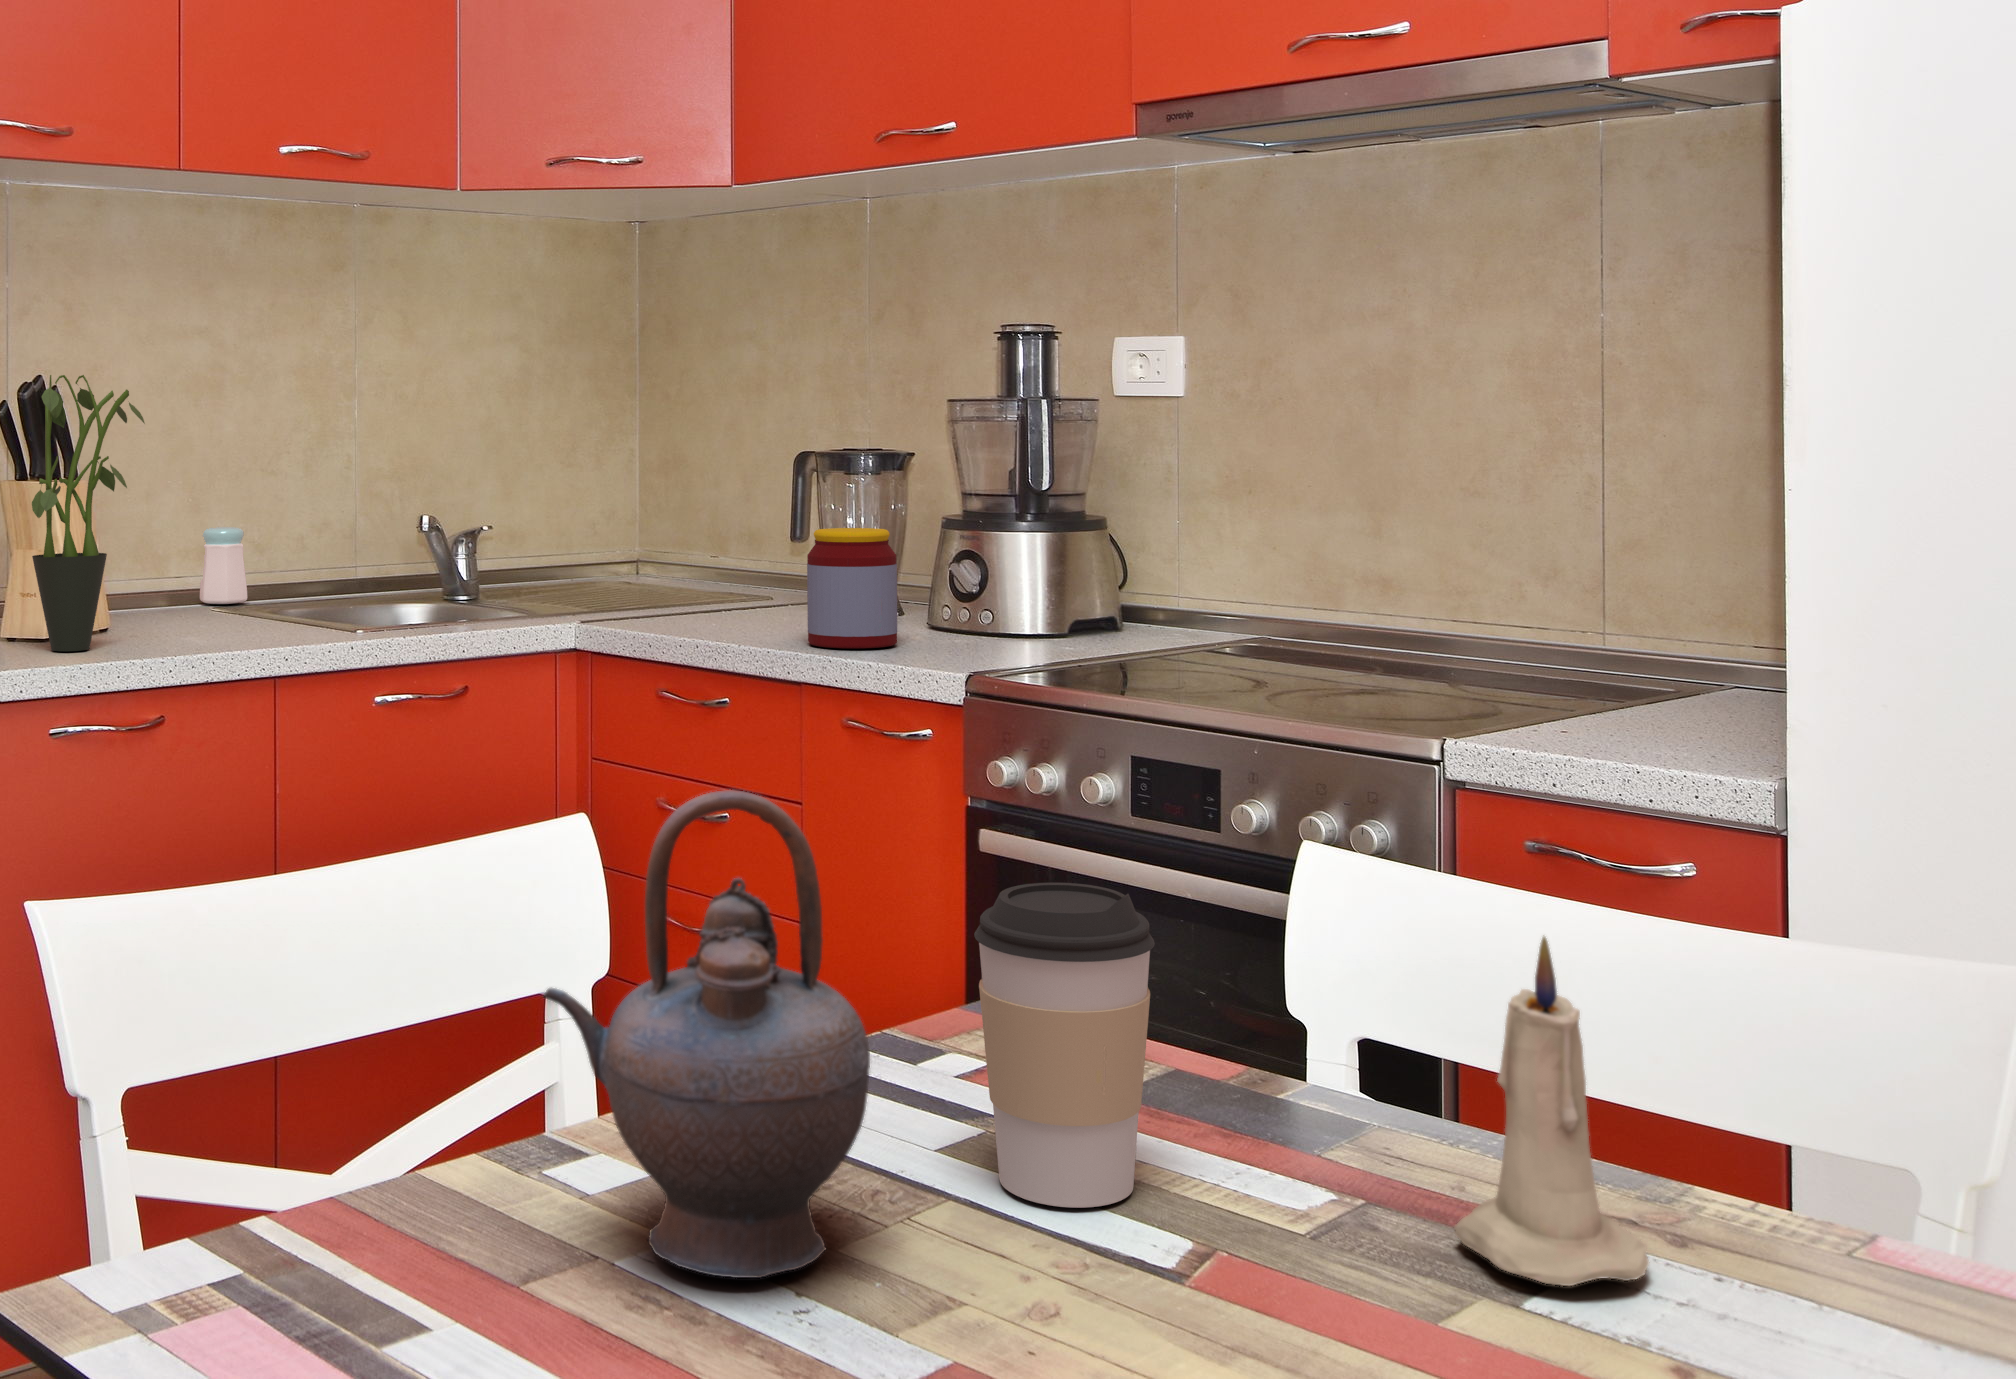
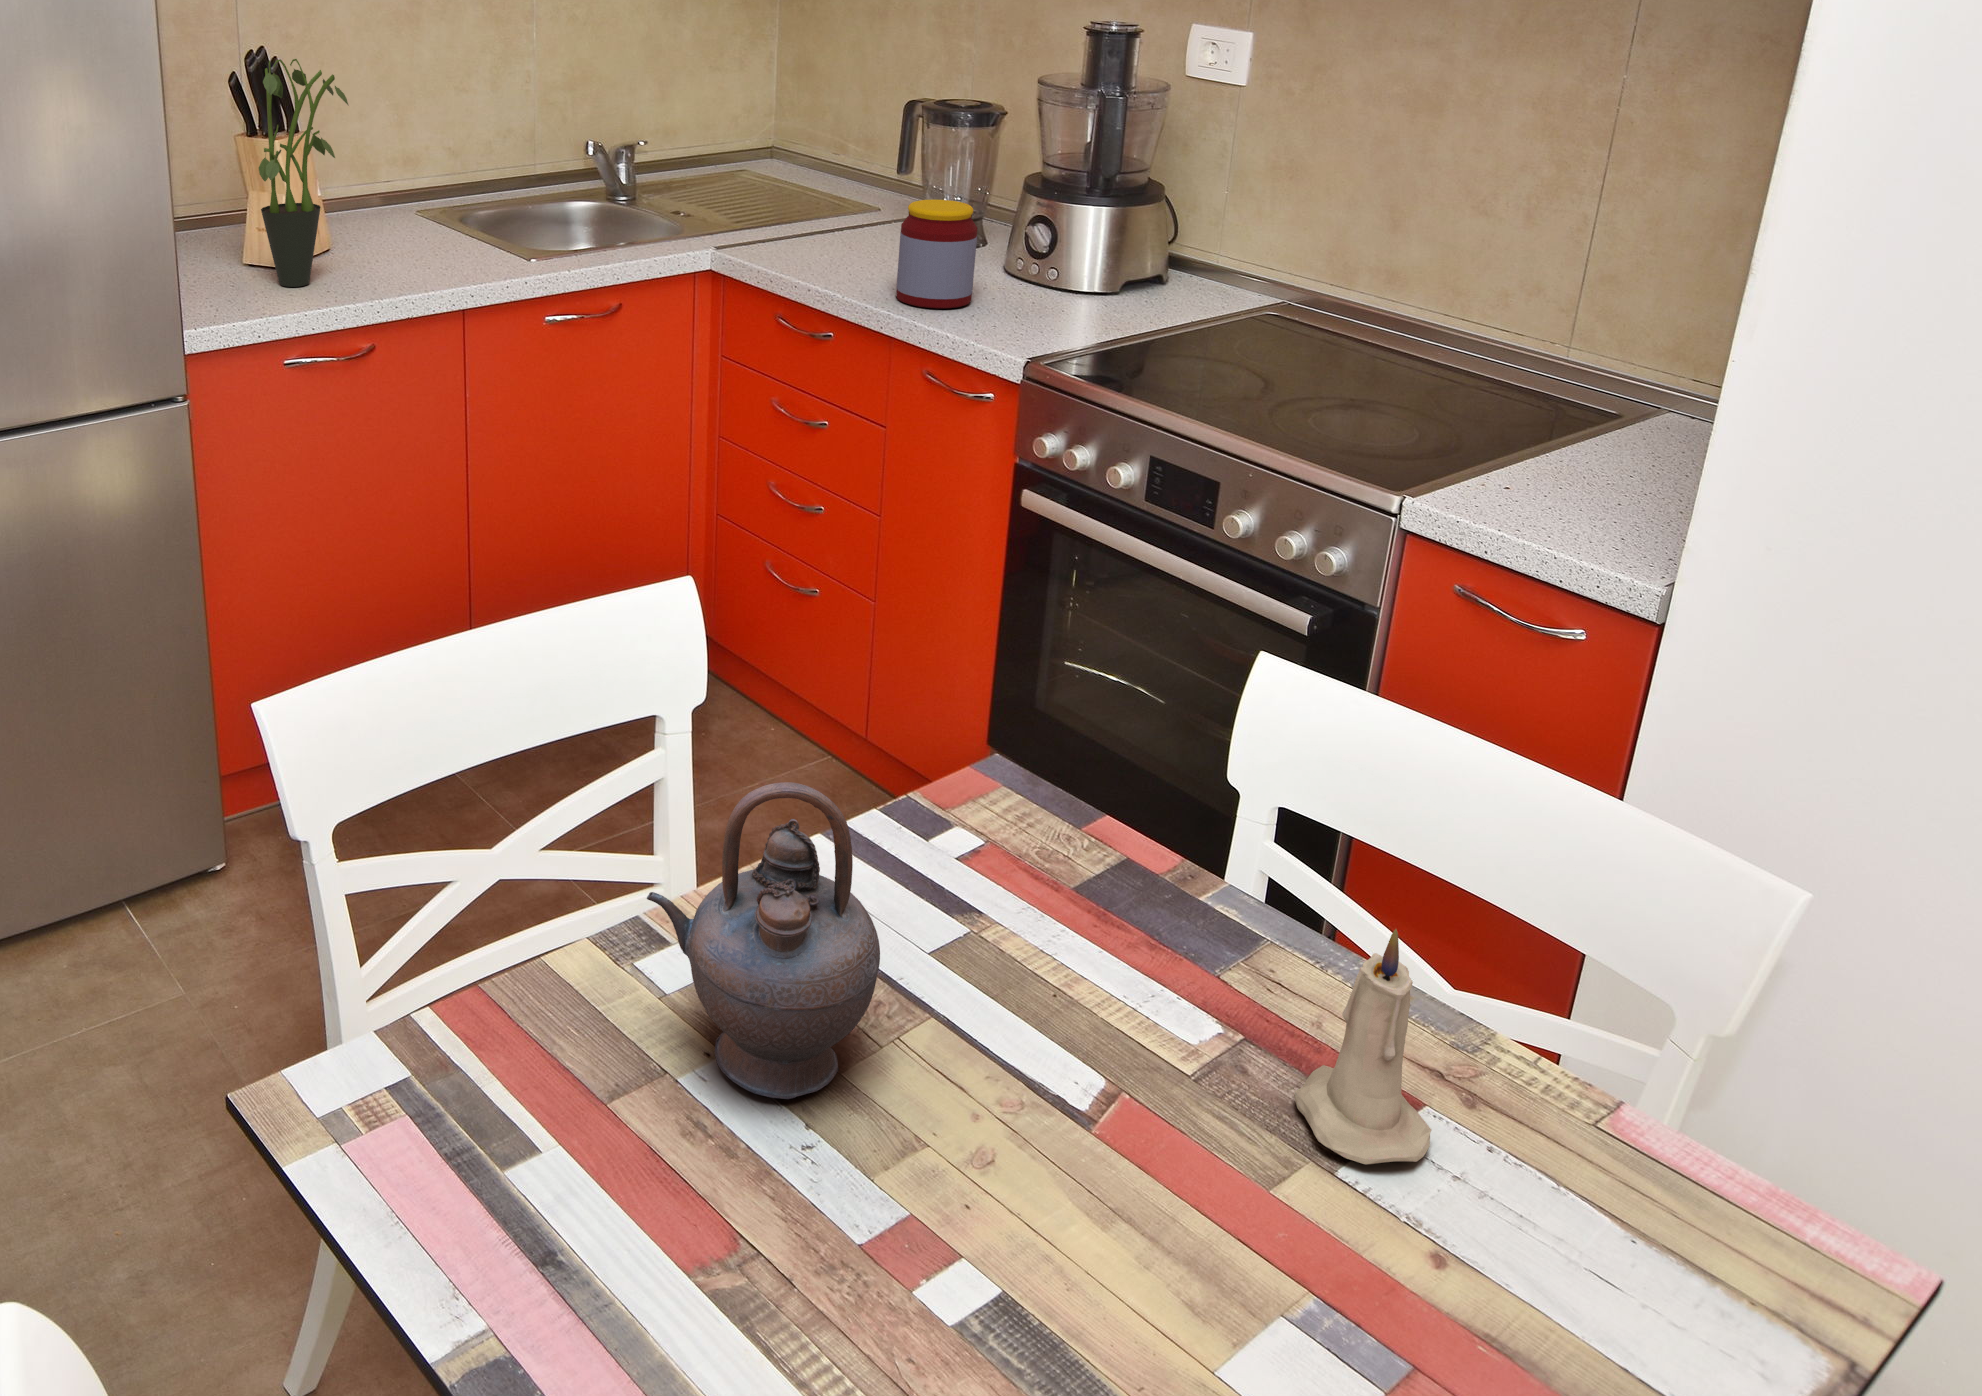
salt shaker: present [200,527,247,604] -> none [396,140,434,206]
coffee cup: present [974,883,1155,1208] -> none [970,801,1105,1036]

